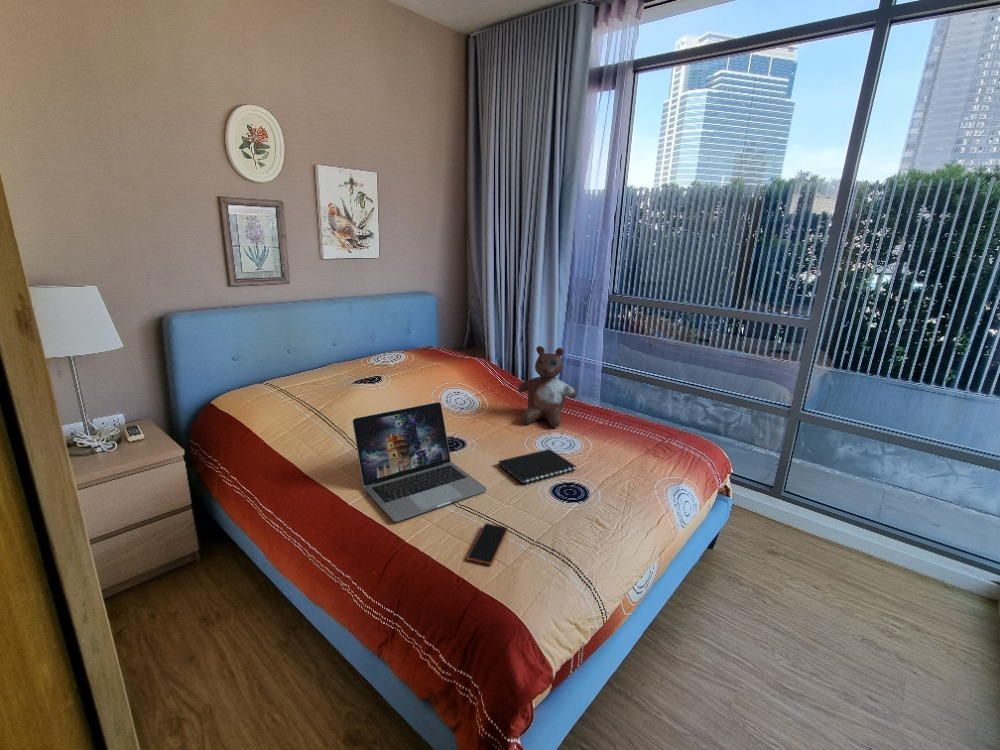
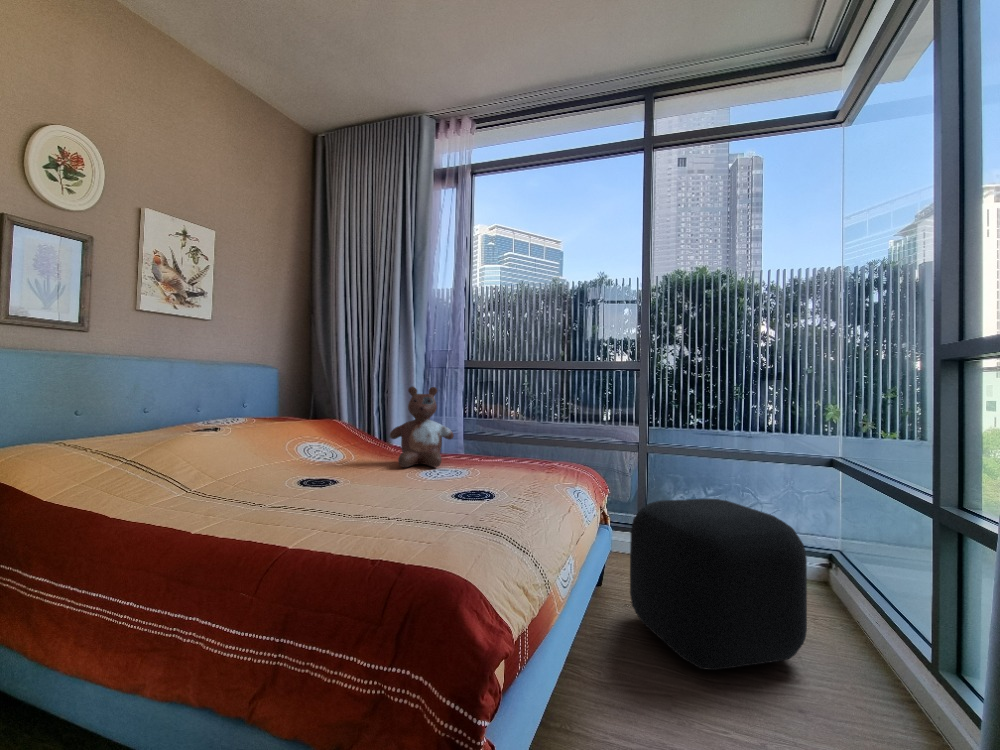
laptop: present [353,402,487,522] -> none [204,422,381,532]
notebook: present [499,449,576,484] -> none [385,476,473,498]
ottoman: none [727,505,938,697] -> present [630,499,807,670]
smartphone: present [467,523,508,565] -> none [381,520,421,546]

